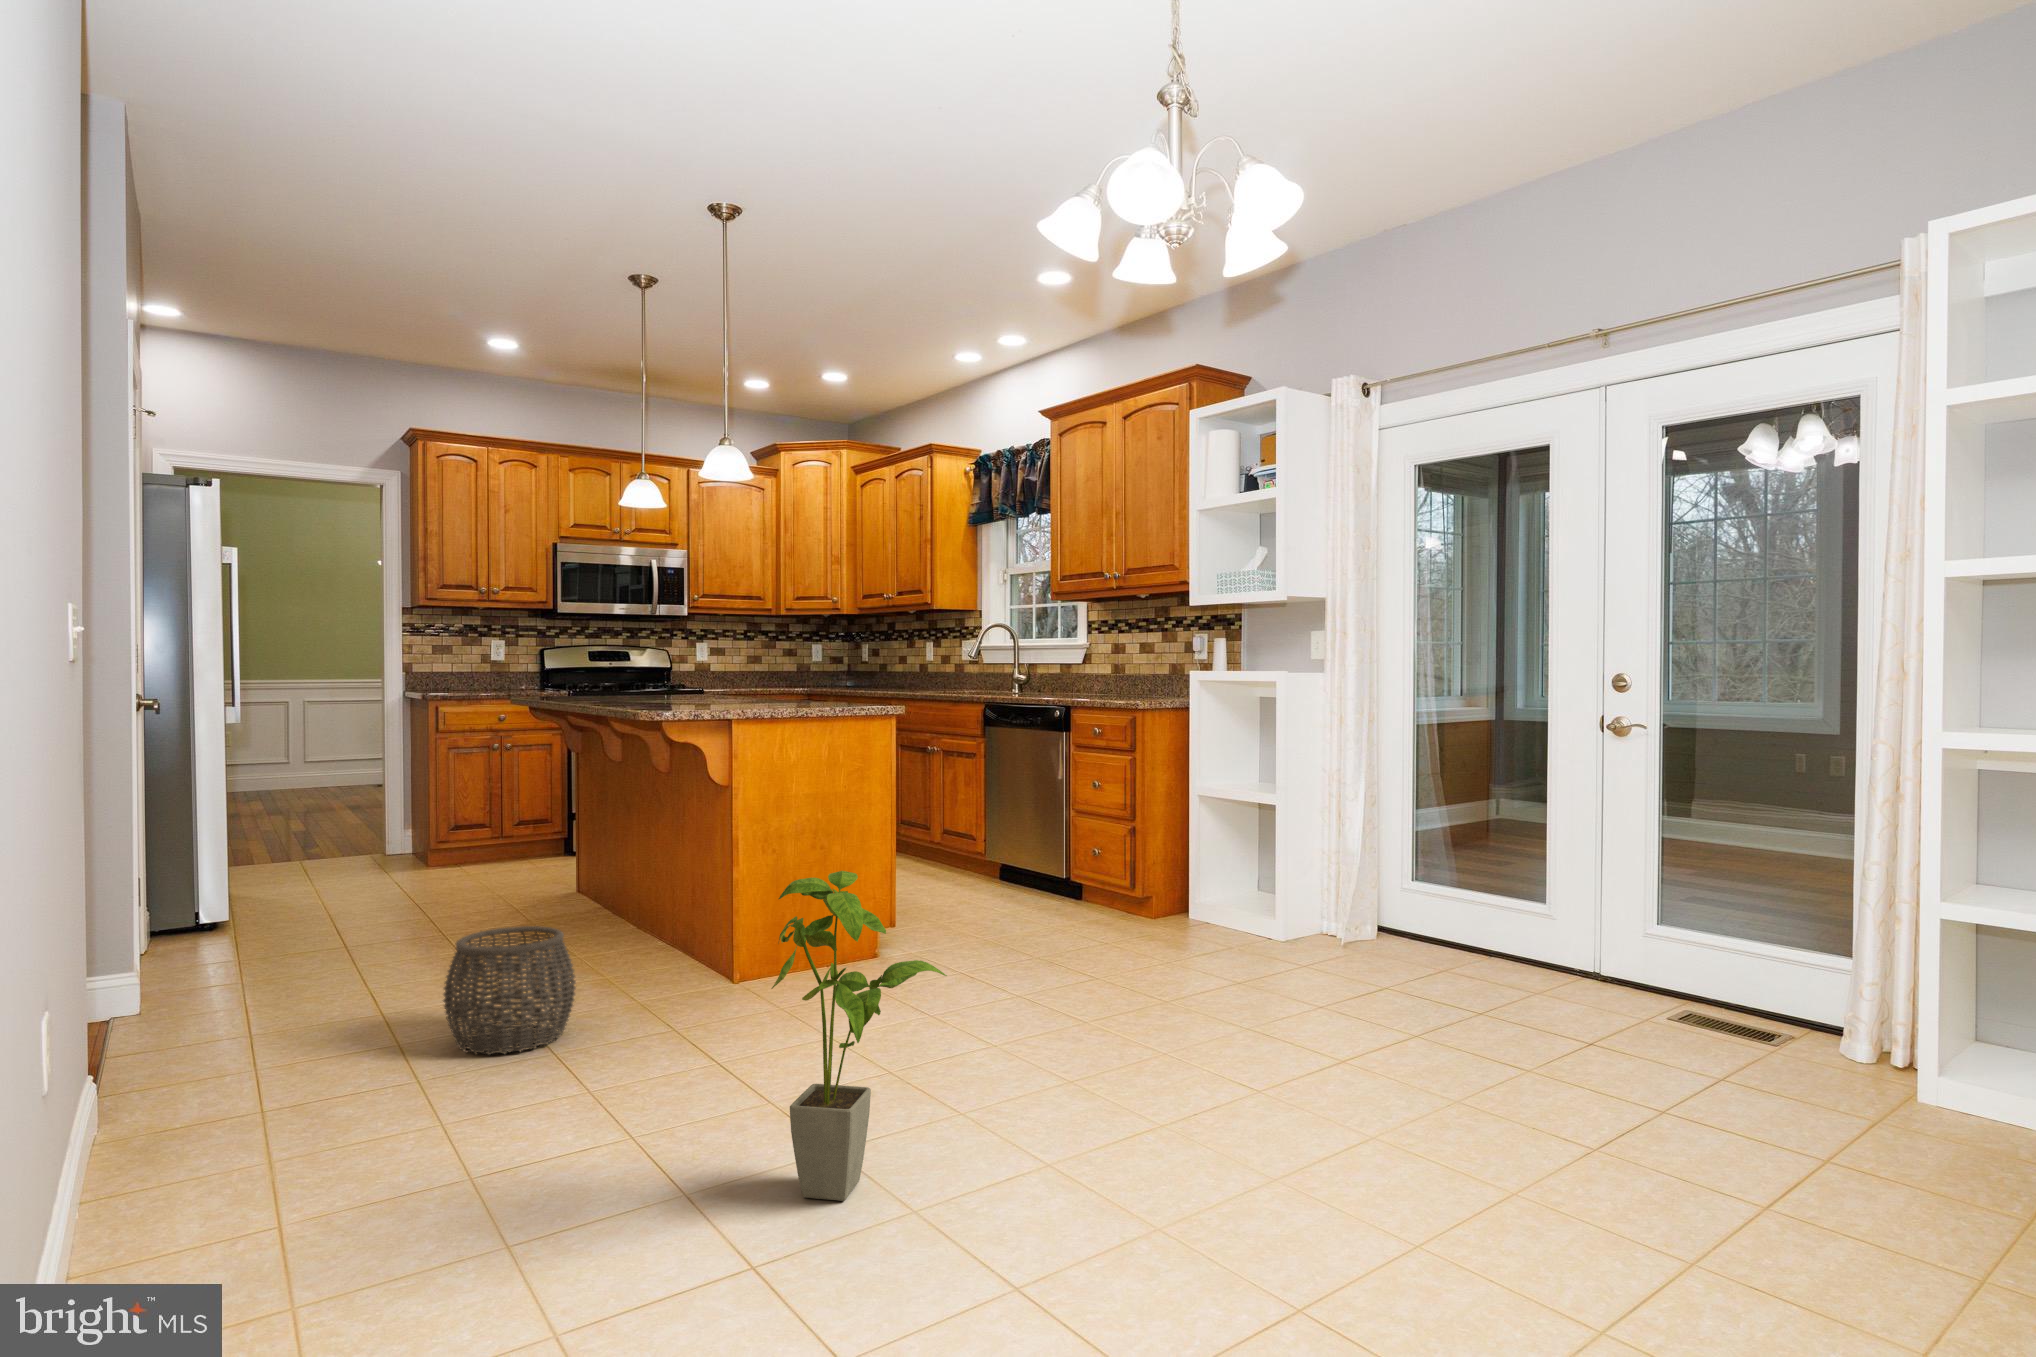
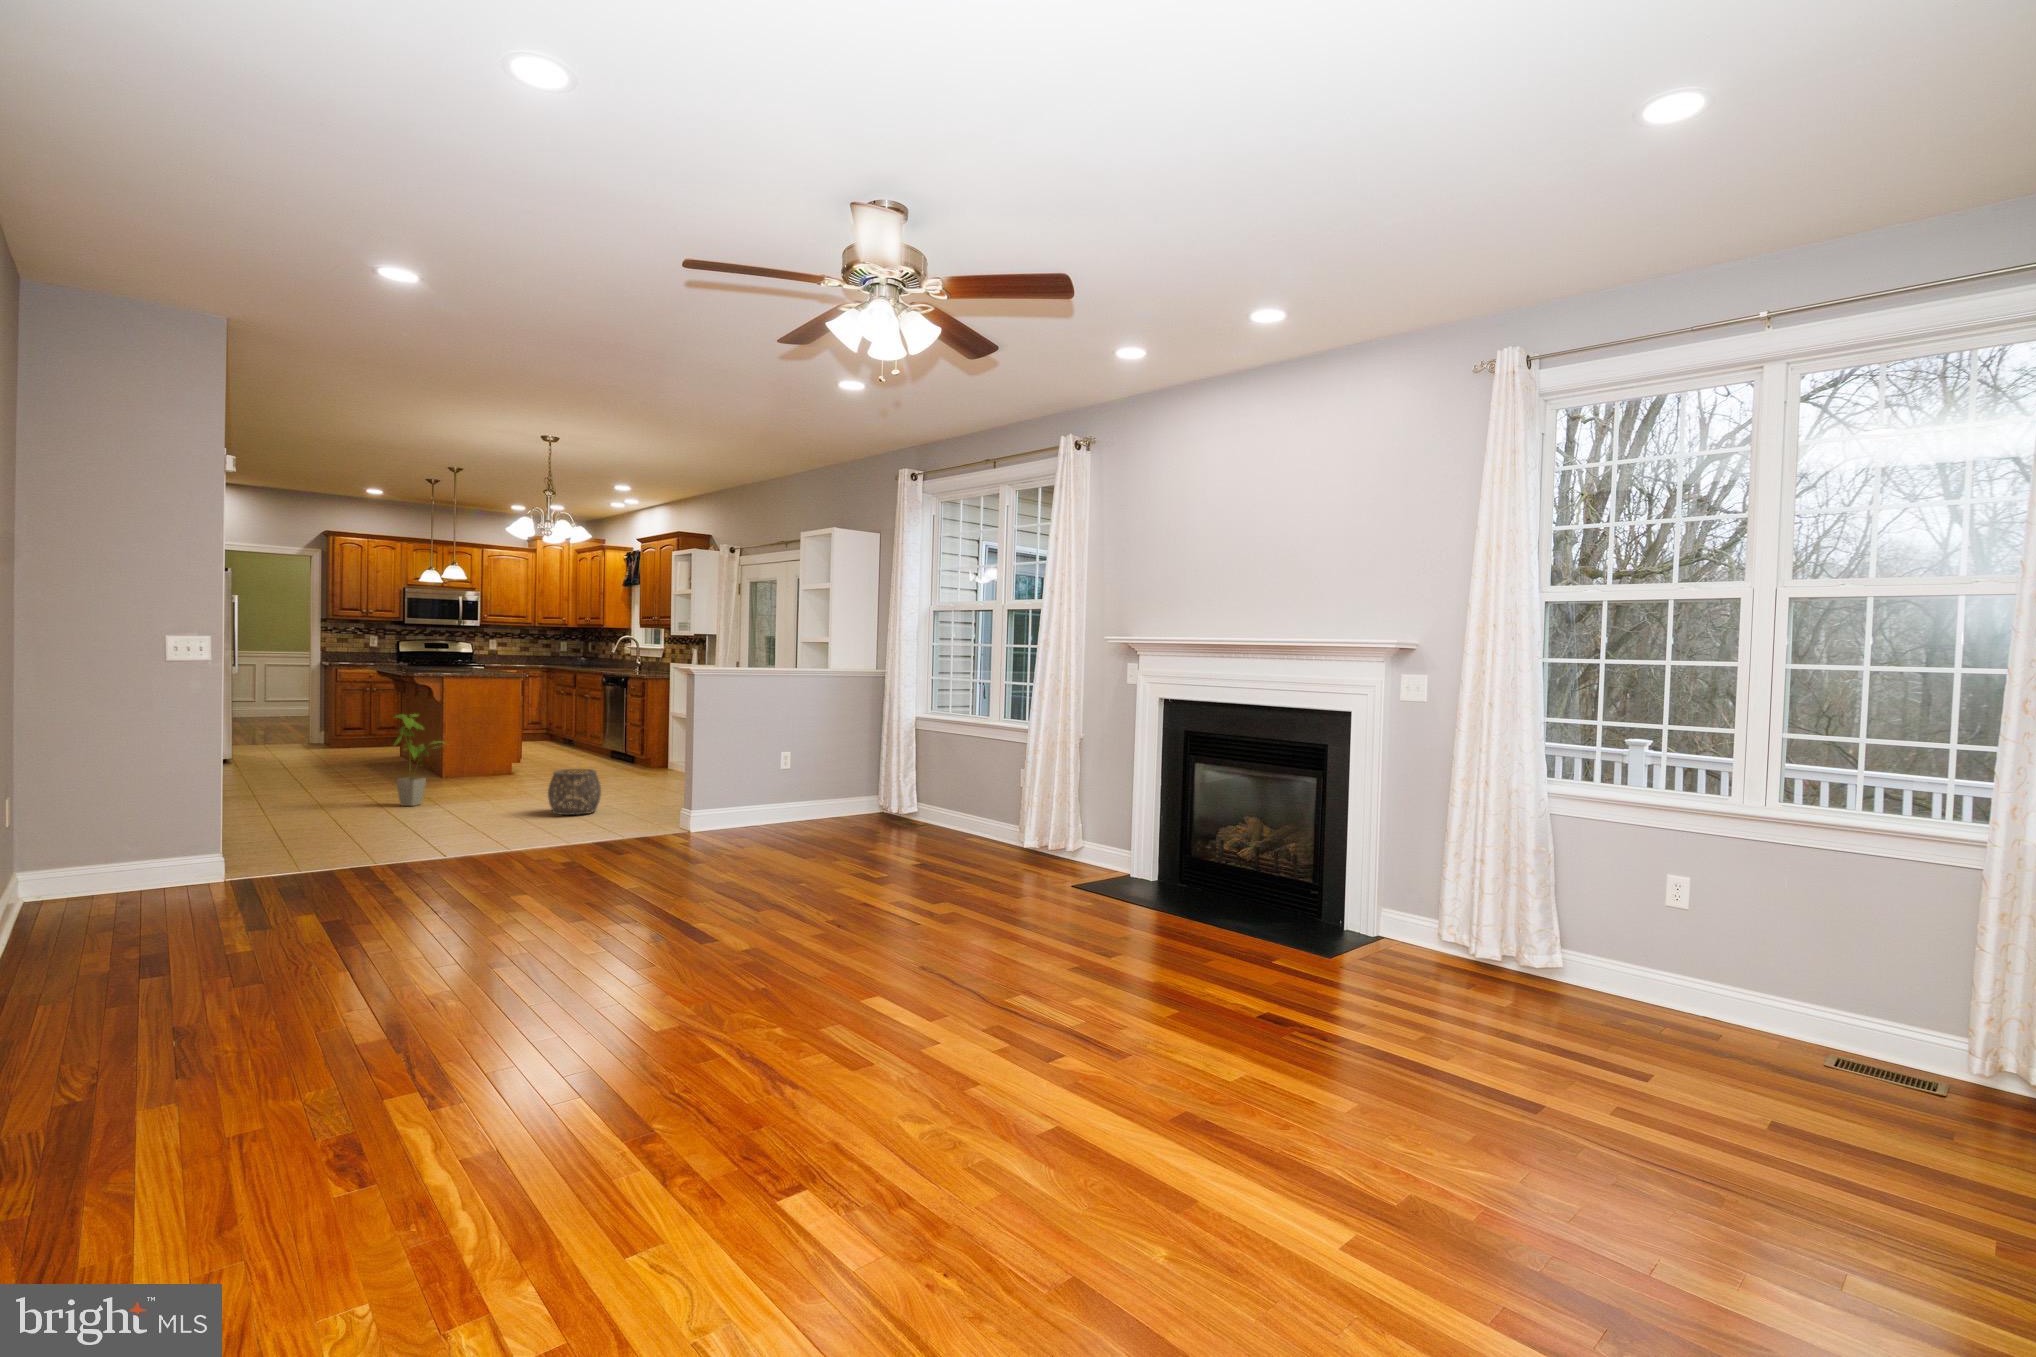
woven basket: present [443,926,576,1055] -> present [548,769,601,815]

